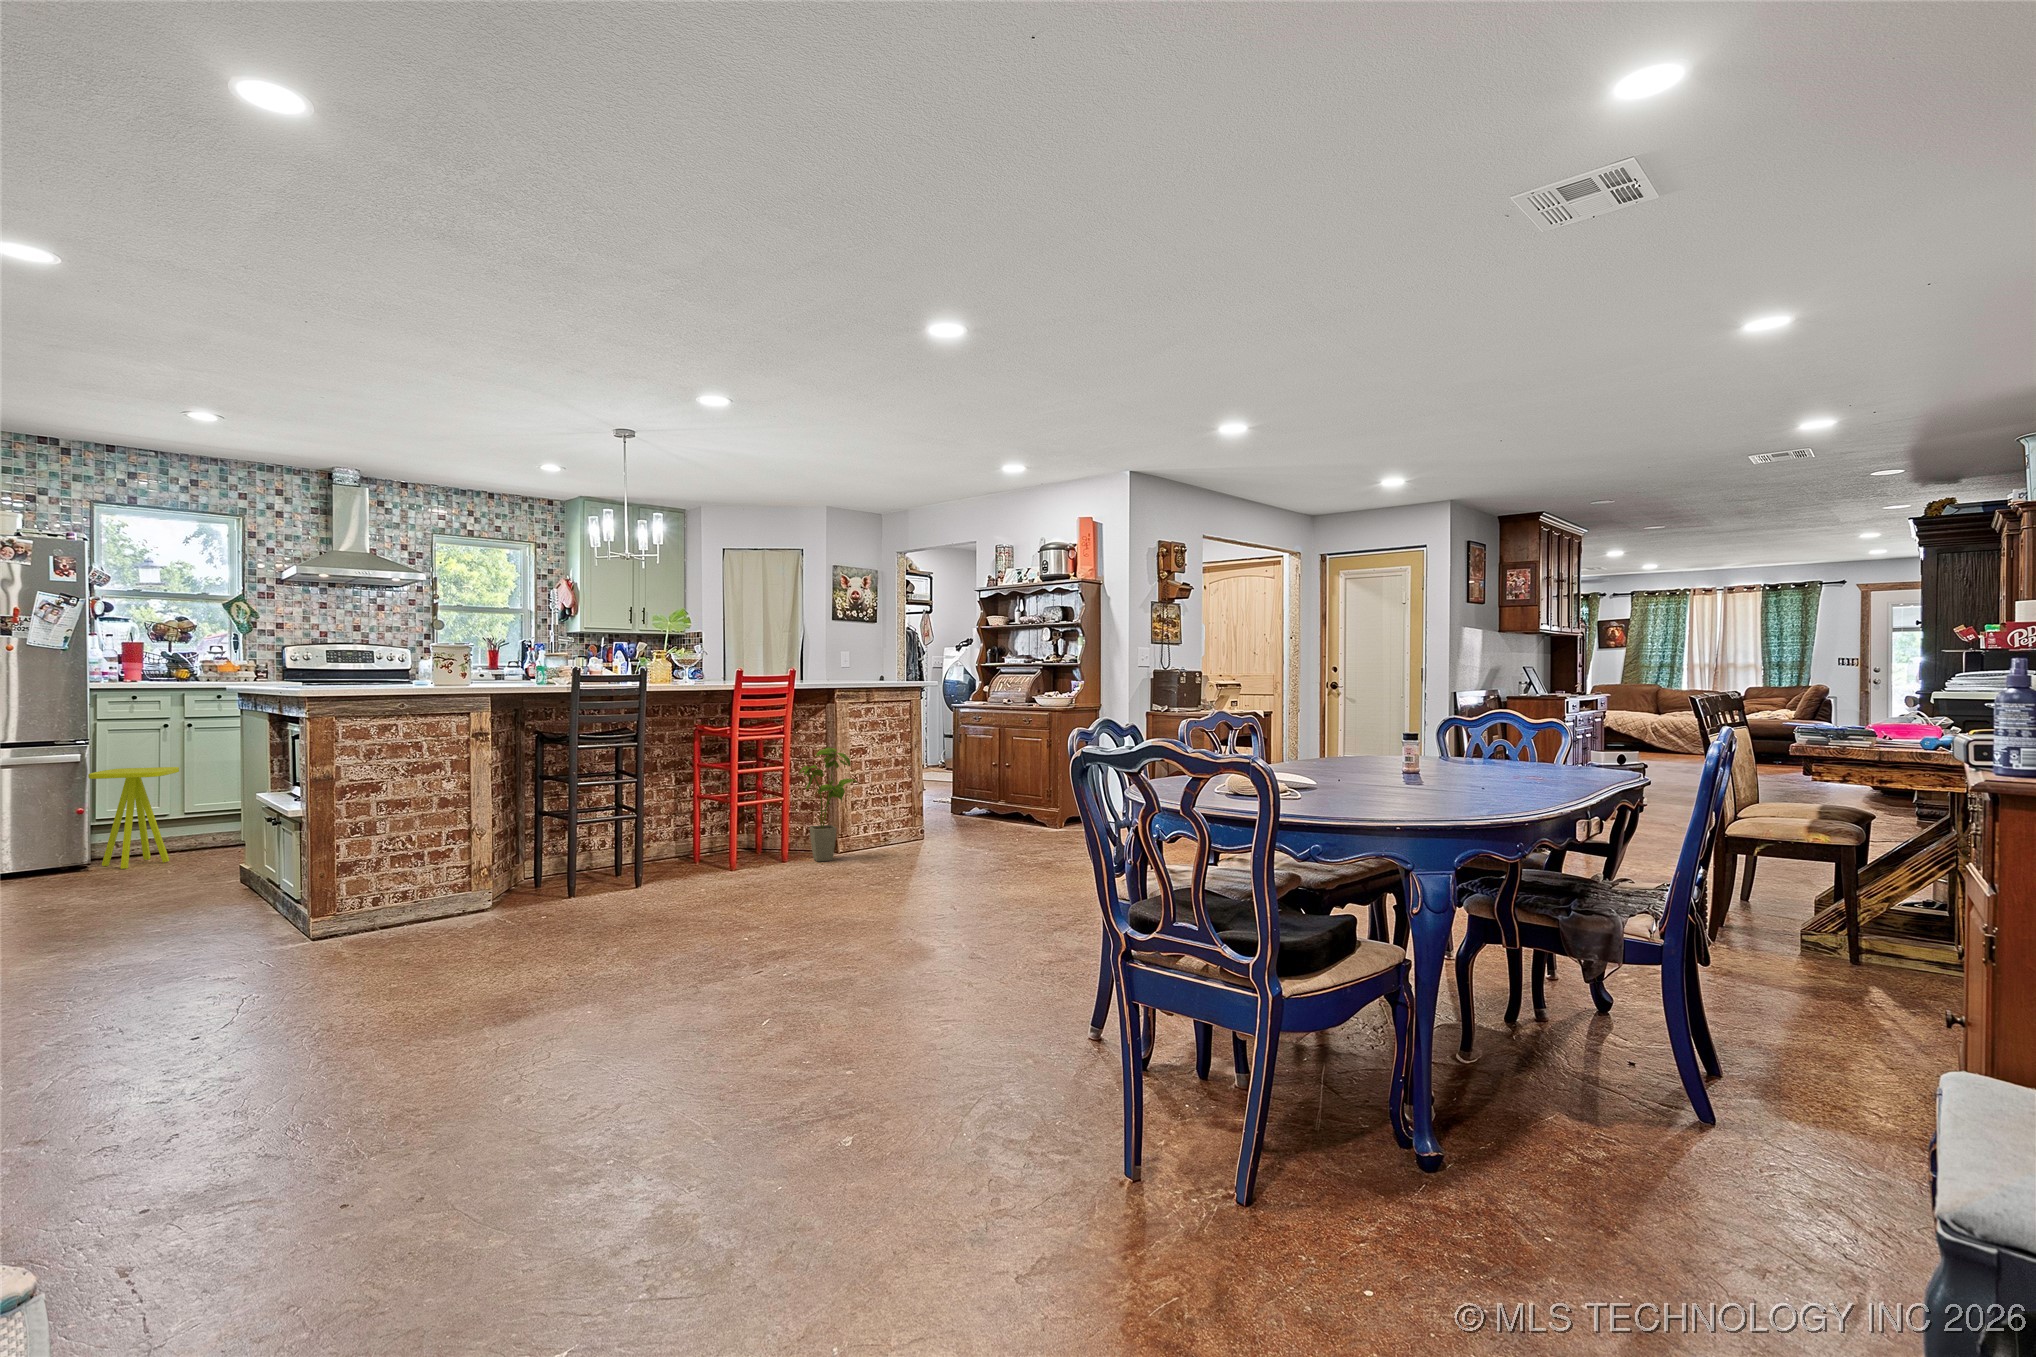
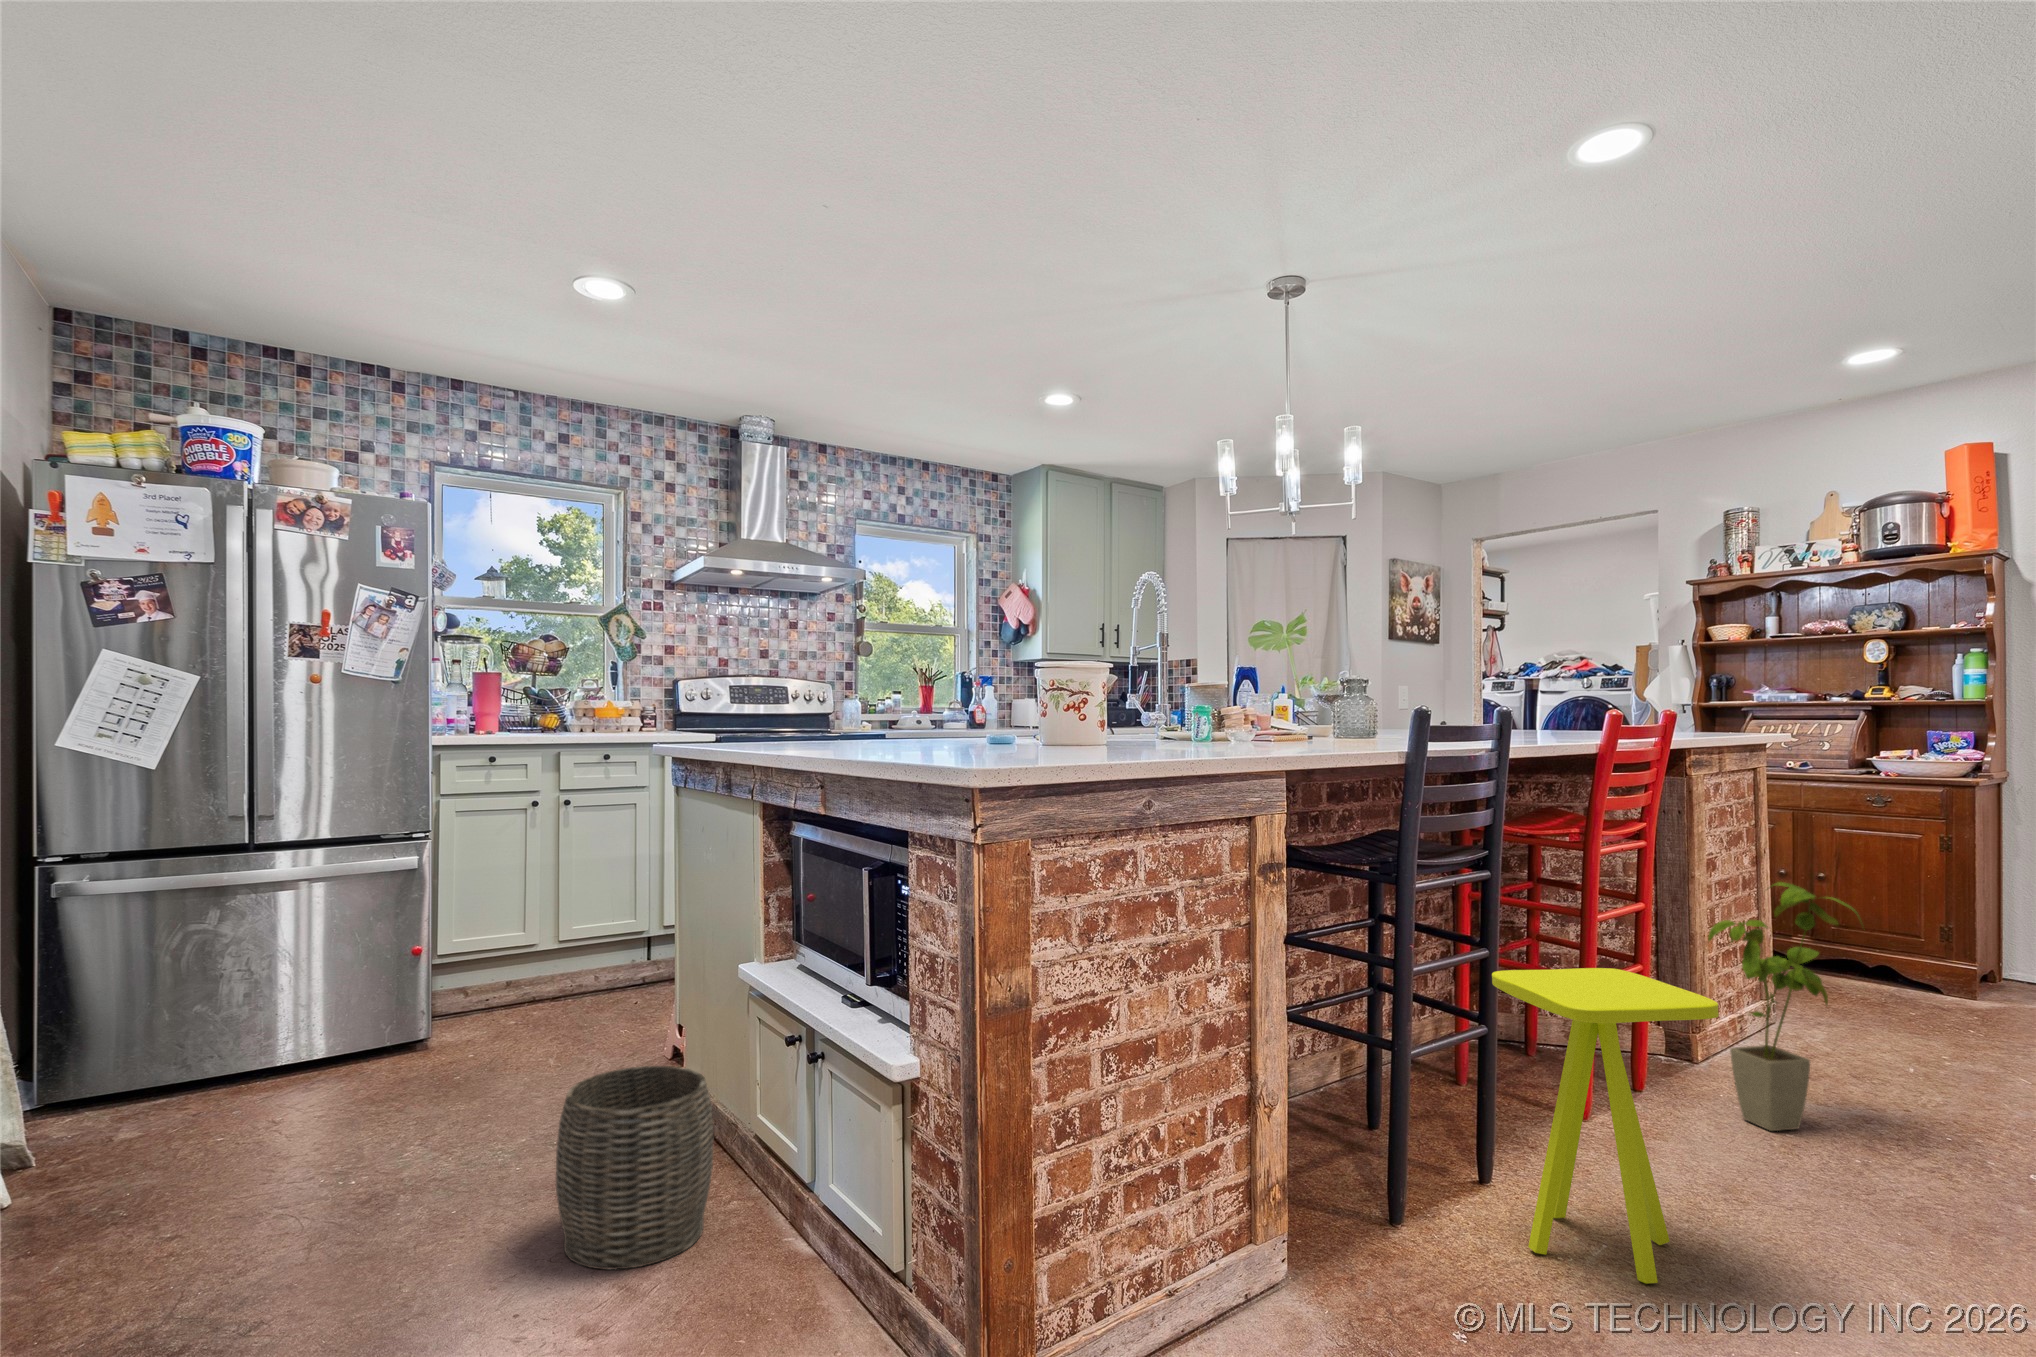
side table: present [88,767,179,869] -> present [1492,968,1719,1284]
woven basket: none [144,840,234,921] -> present [556,1066,714,1270]

